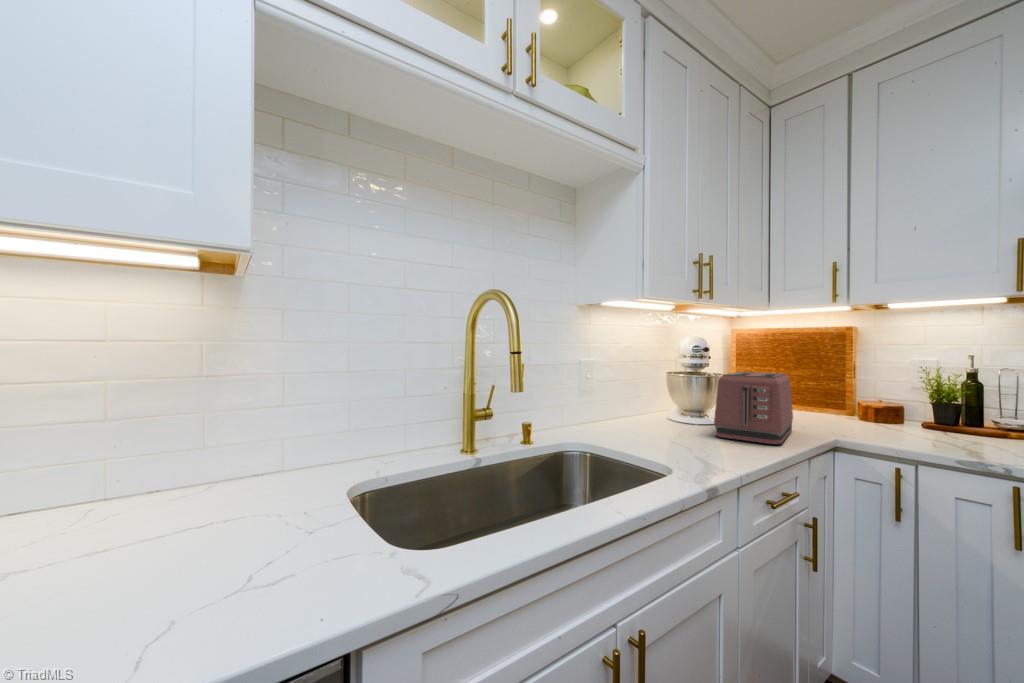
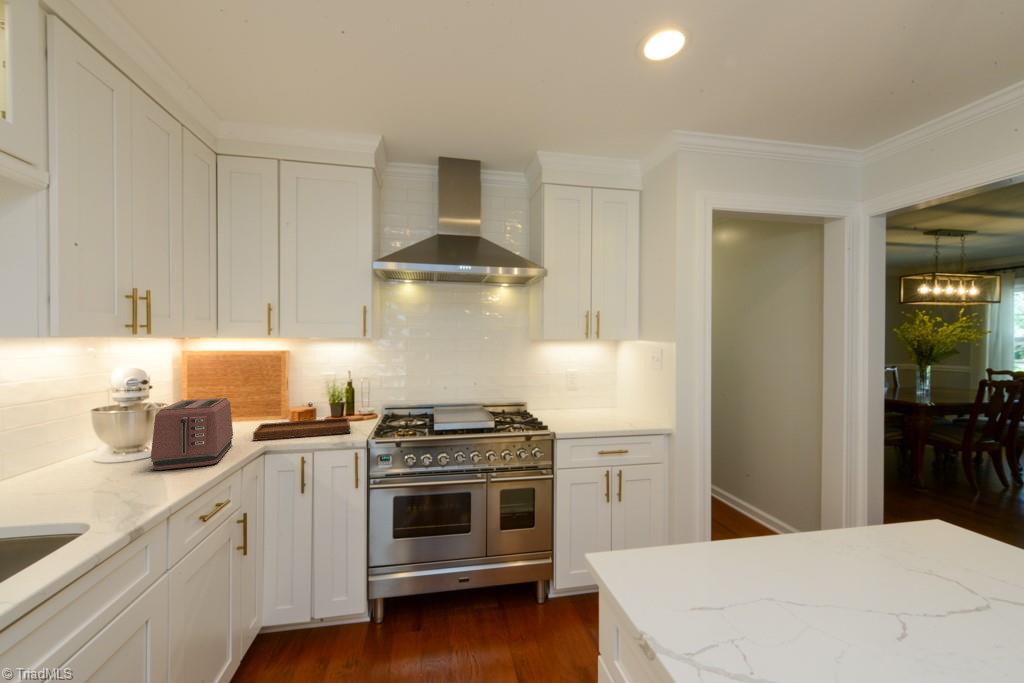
tray: none [817,394,986,450] -> present [253,403,350,441]

